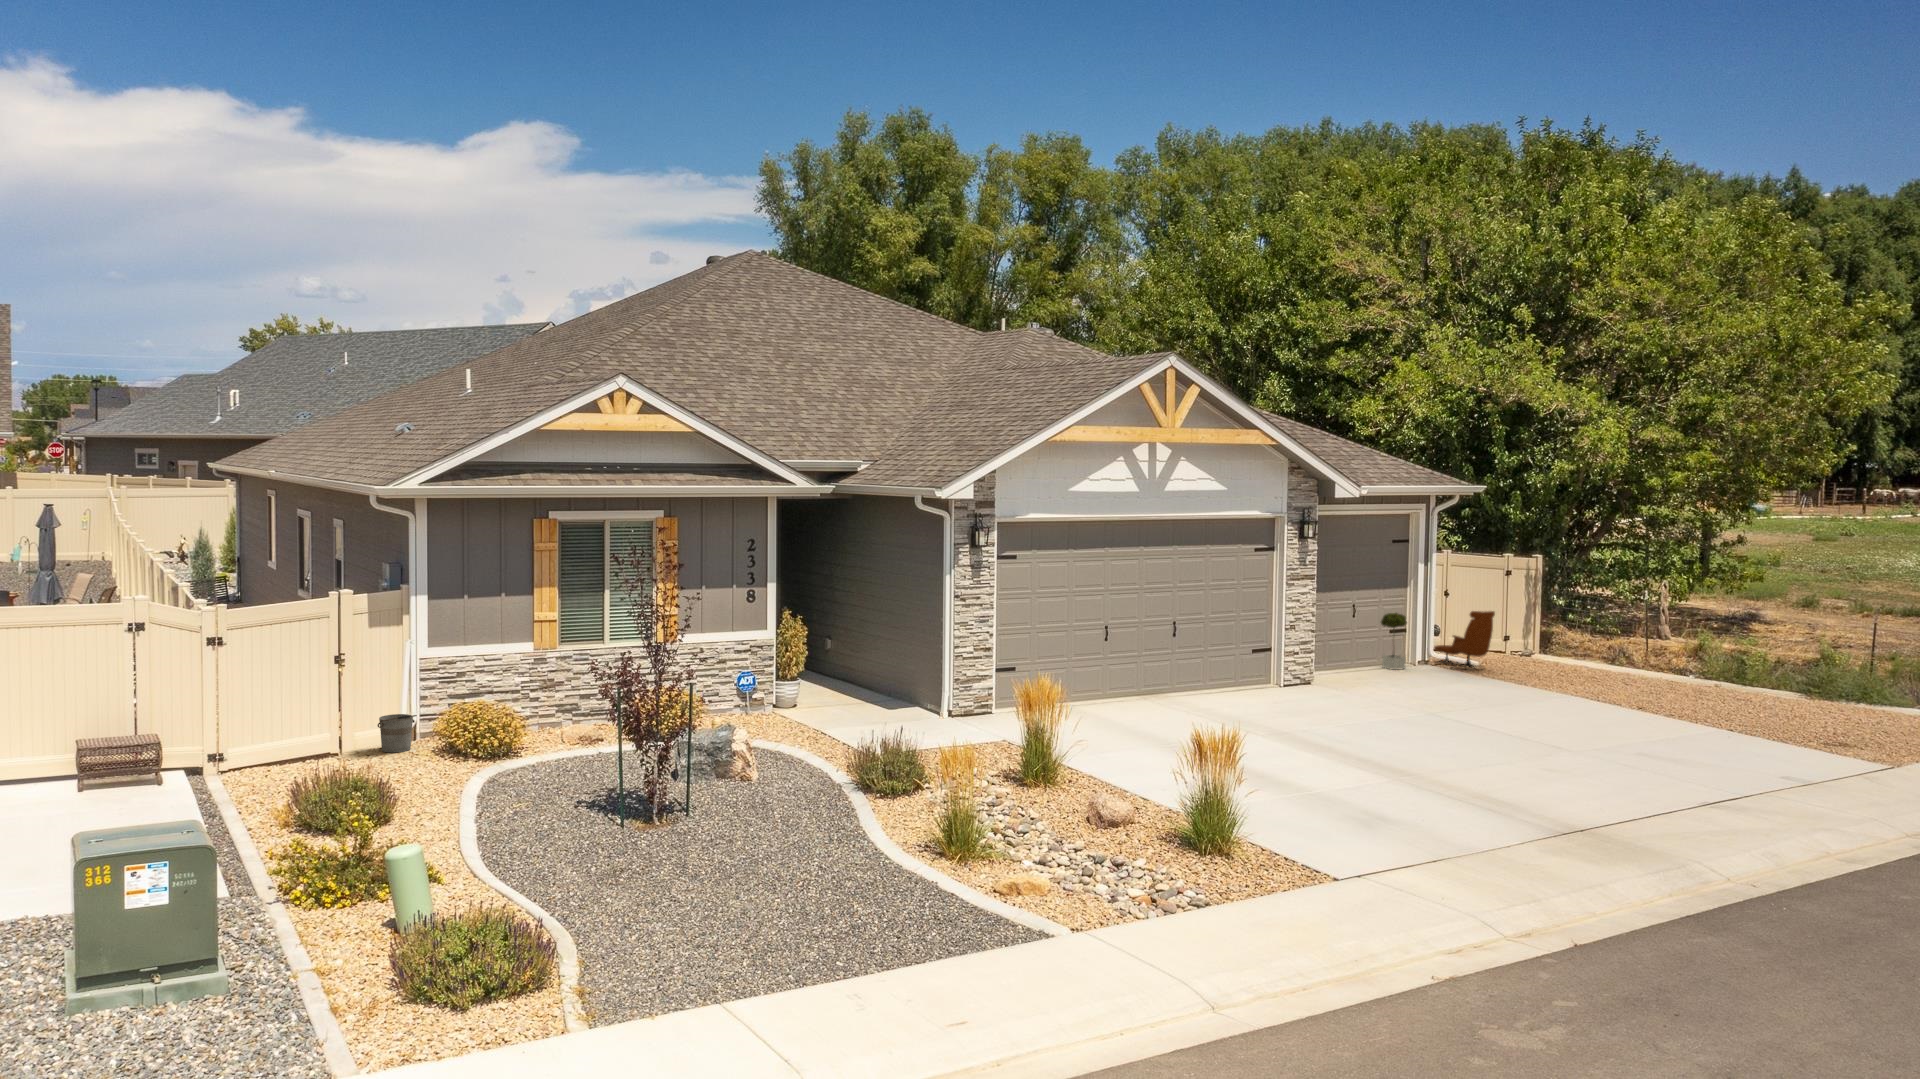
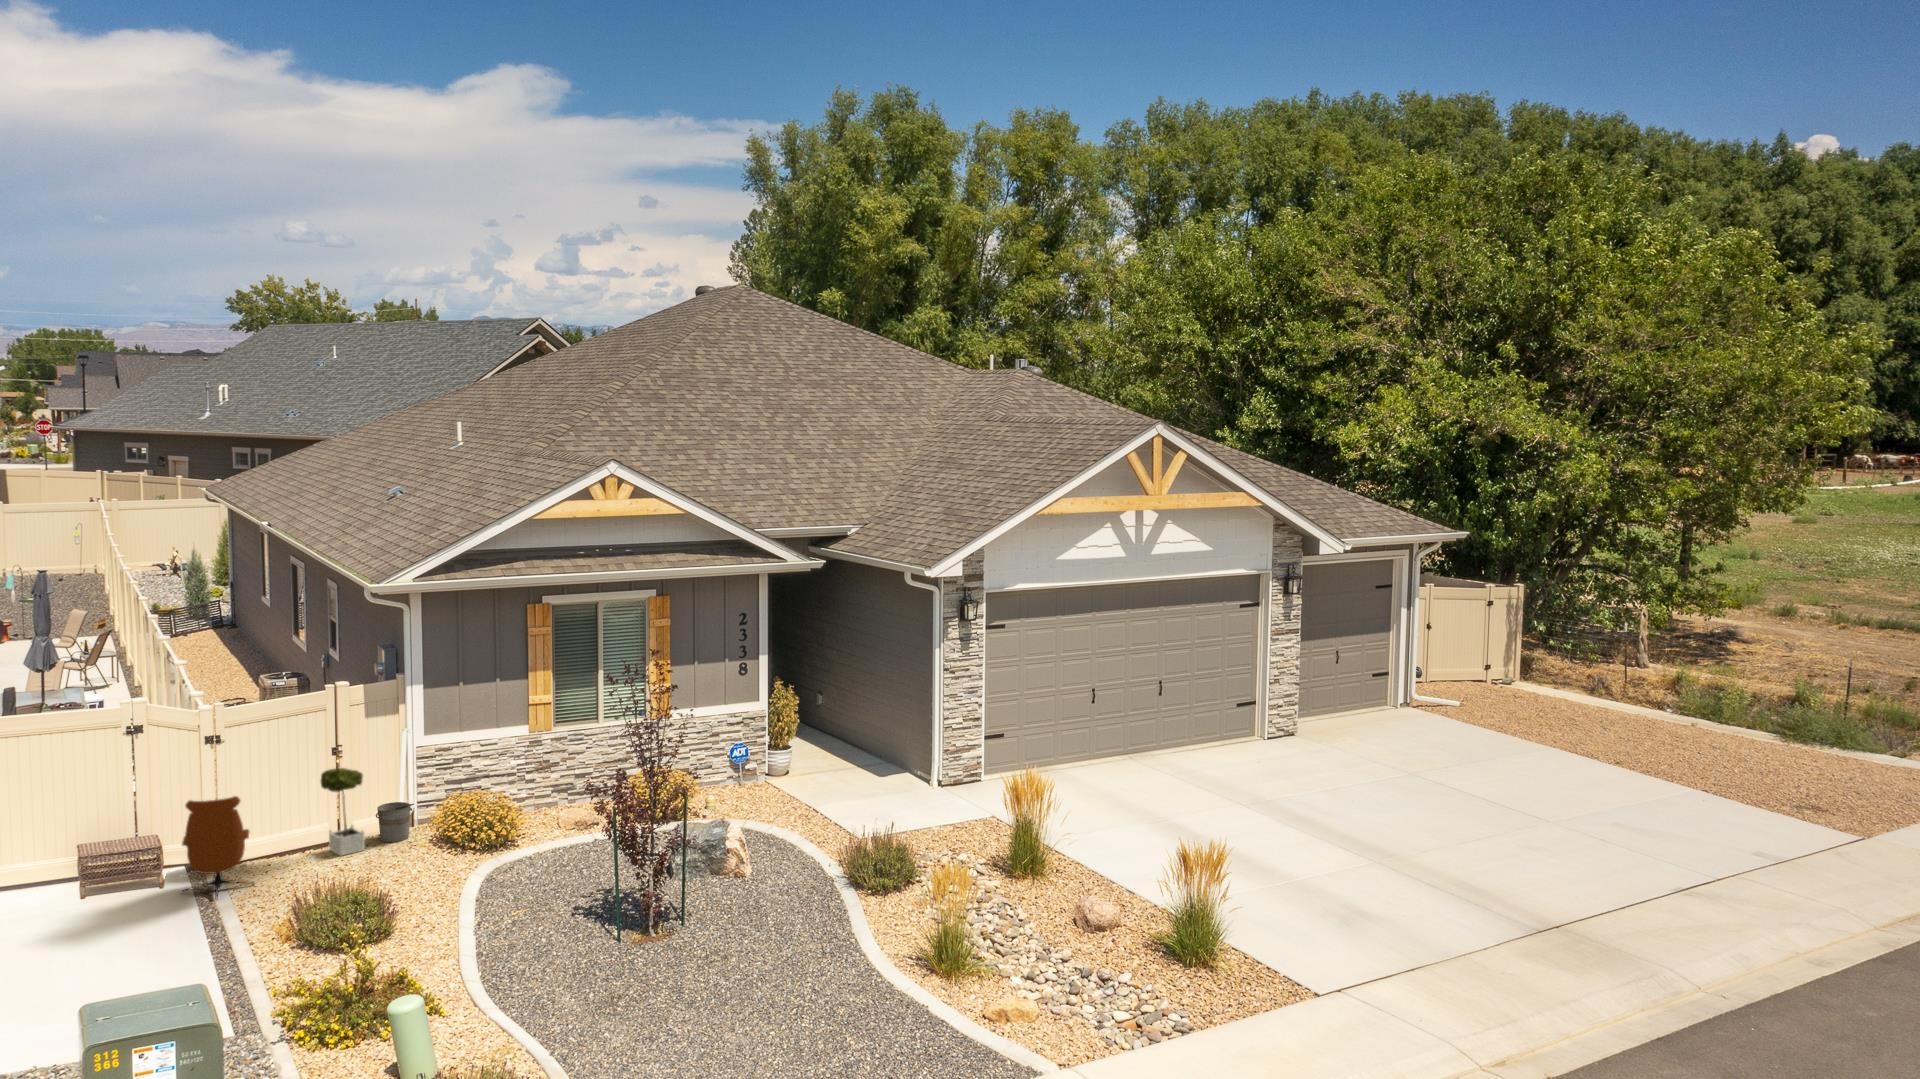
lounge chair: present [1434,611,1495,668] -> present [182,796,254,899]
potted tree: present [1381,613,1407,670] -> present [321,768,365,856]

